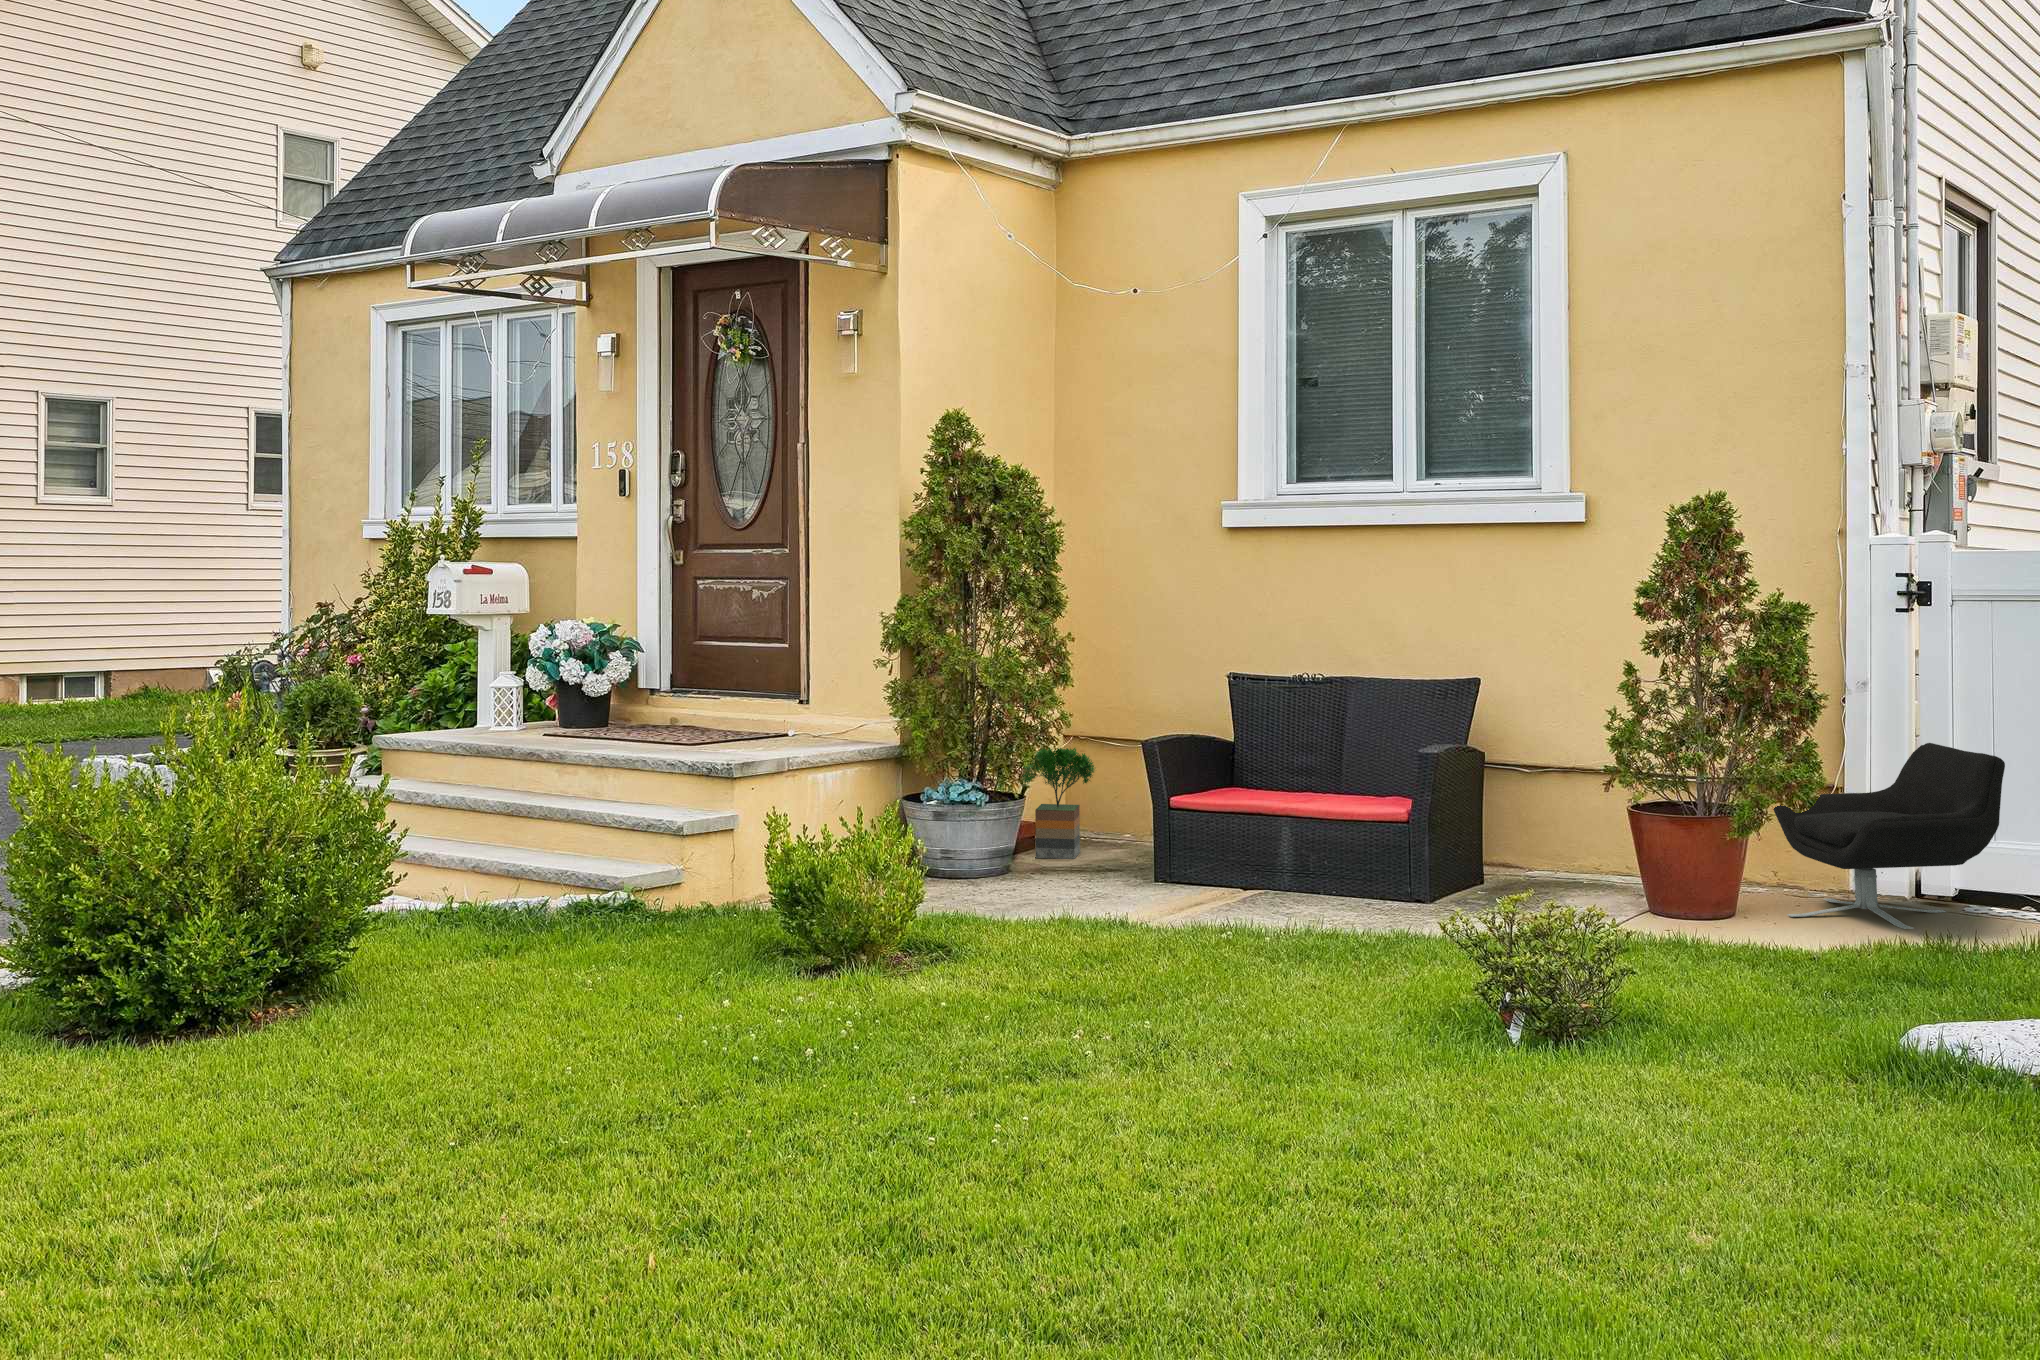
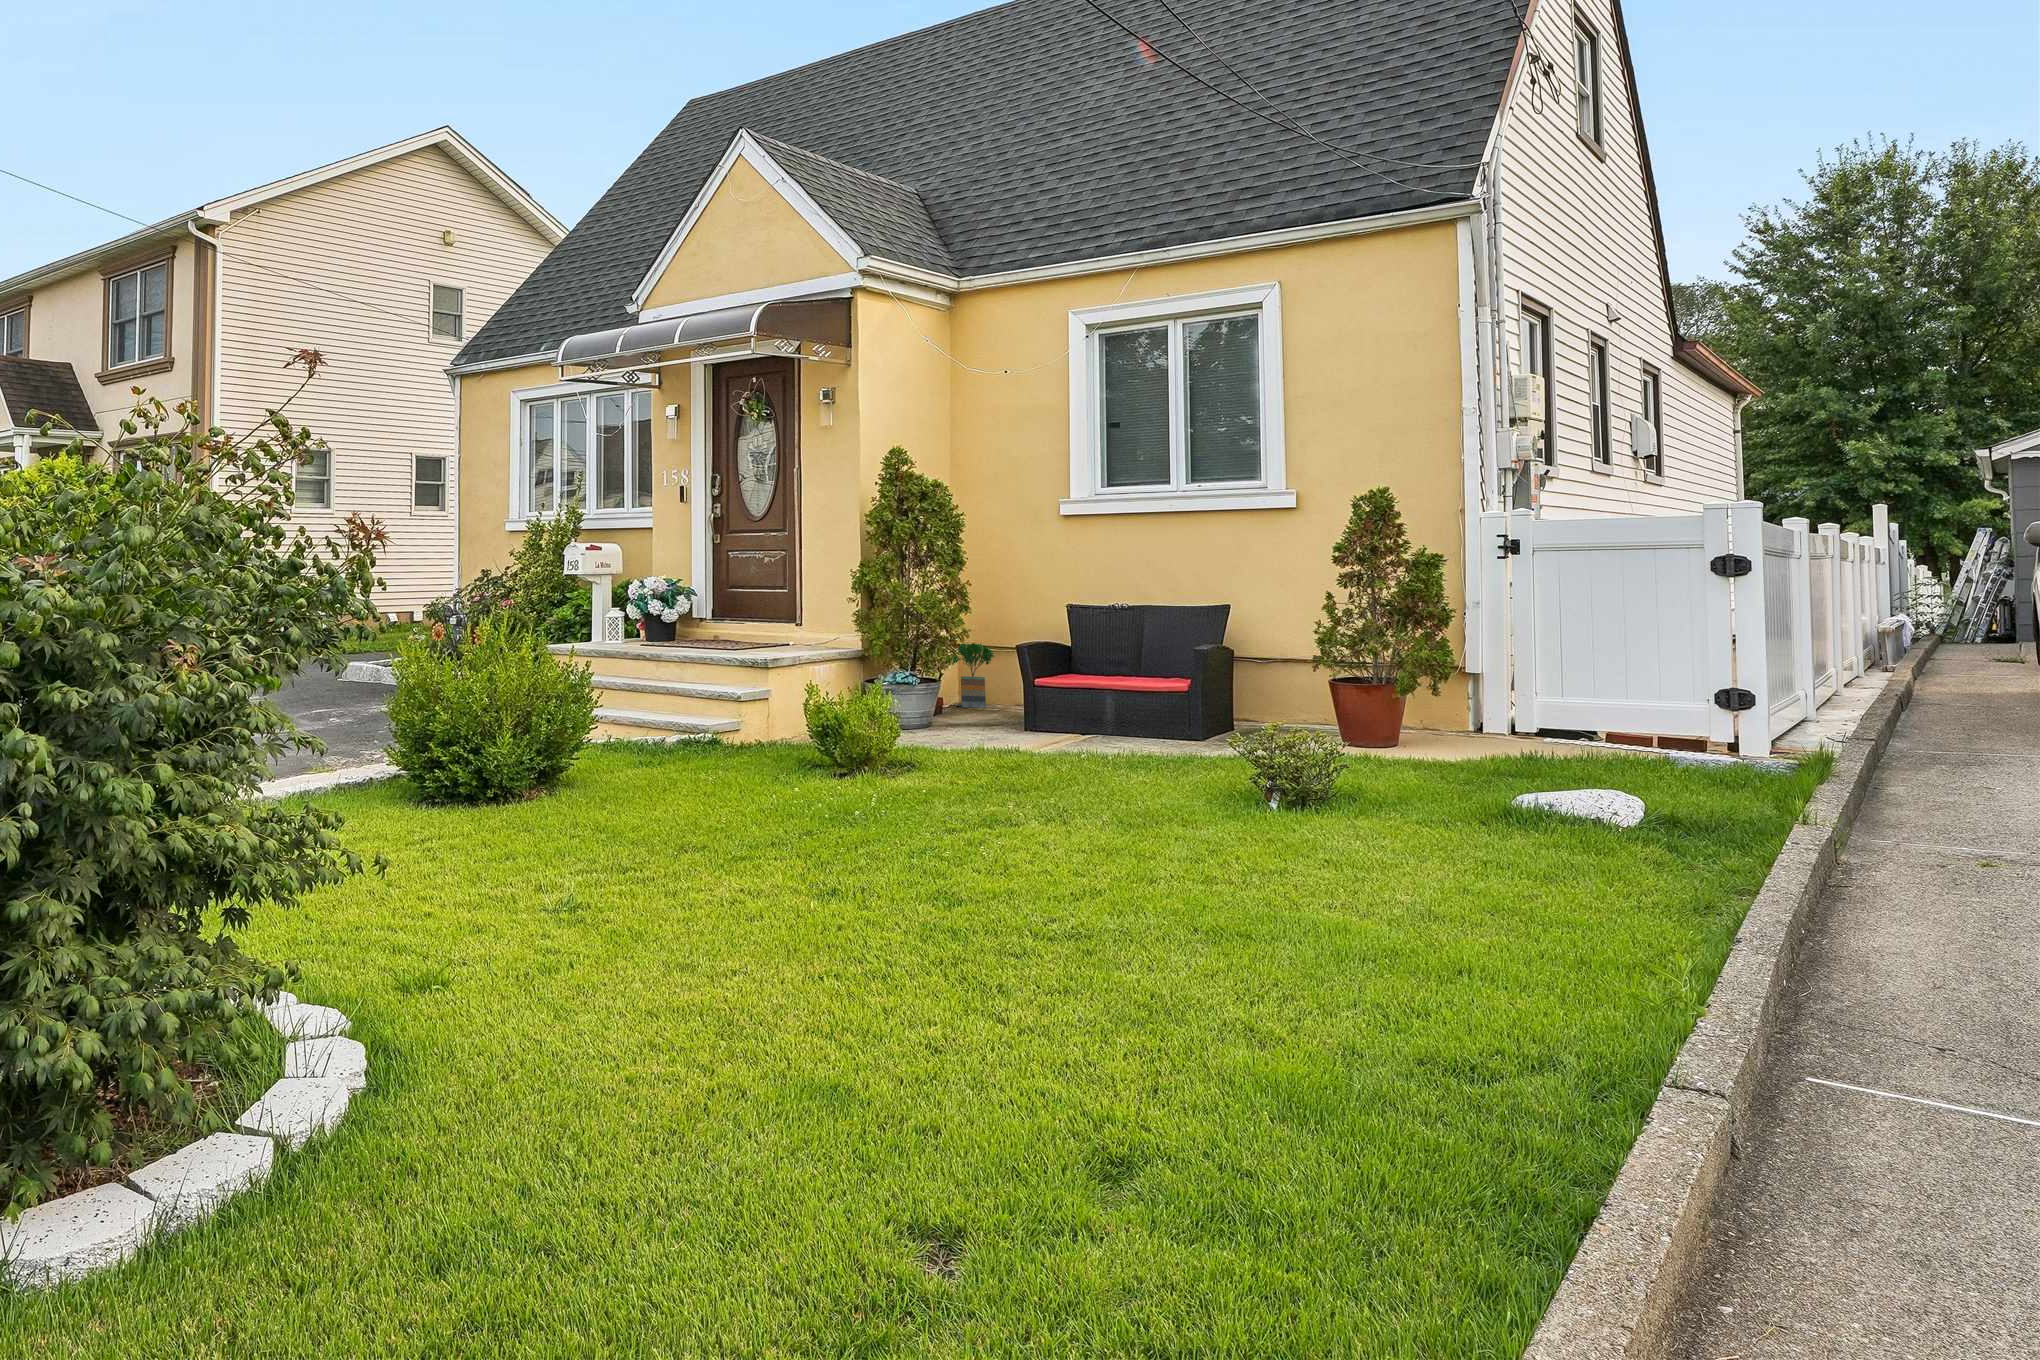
lounge chair: present [1773,743,2005,929] -> none [1428,638,1575,742]

